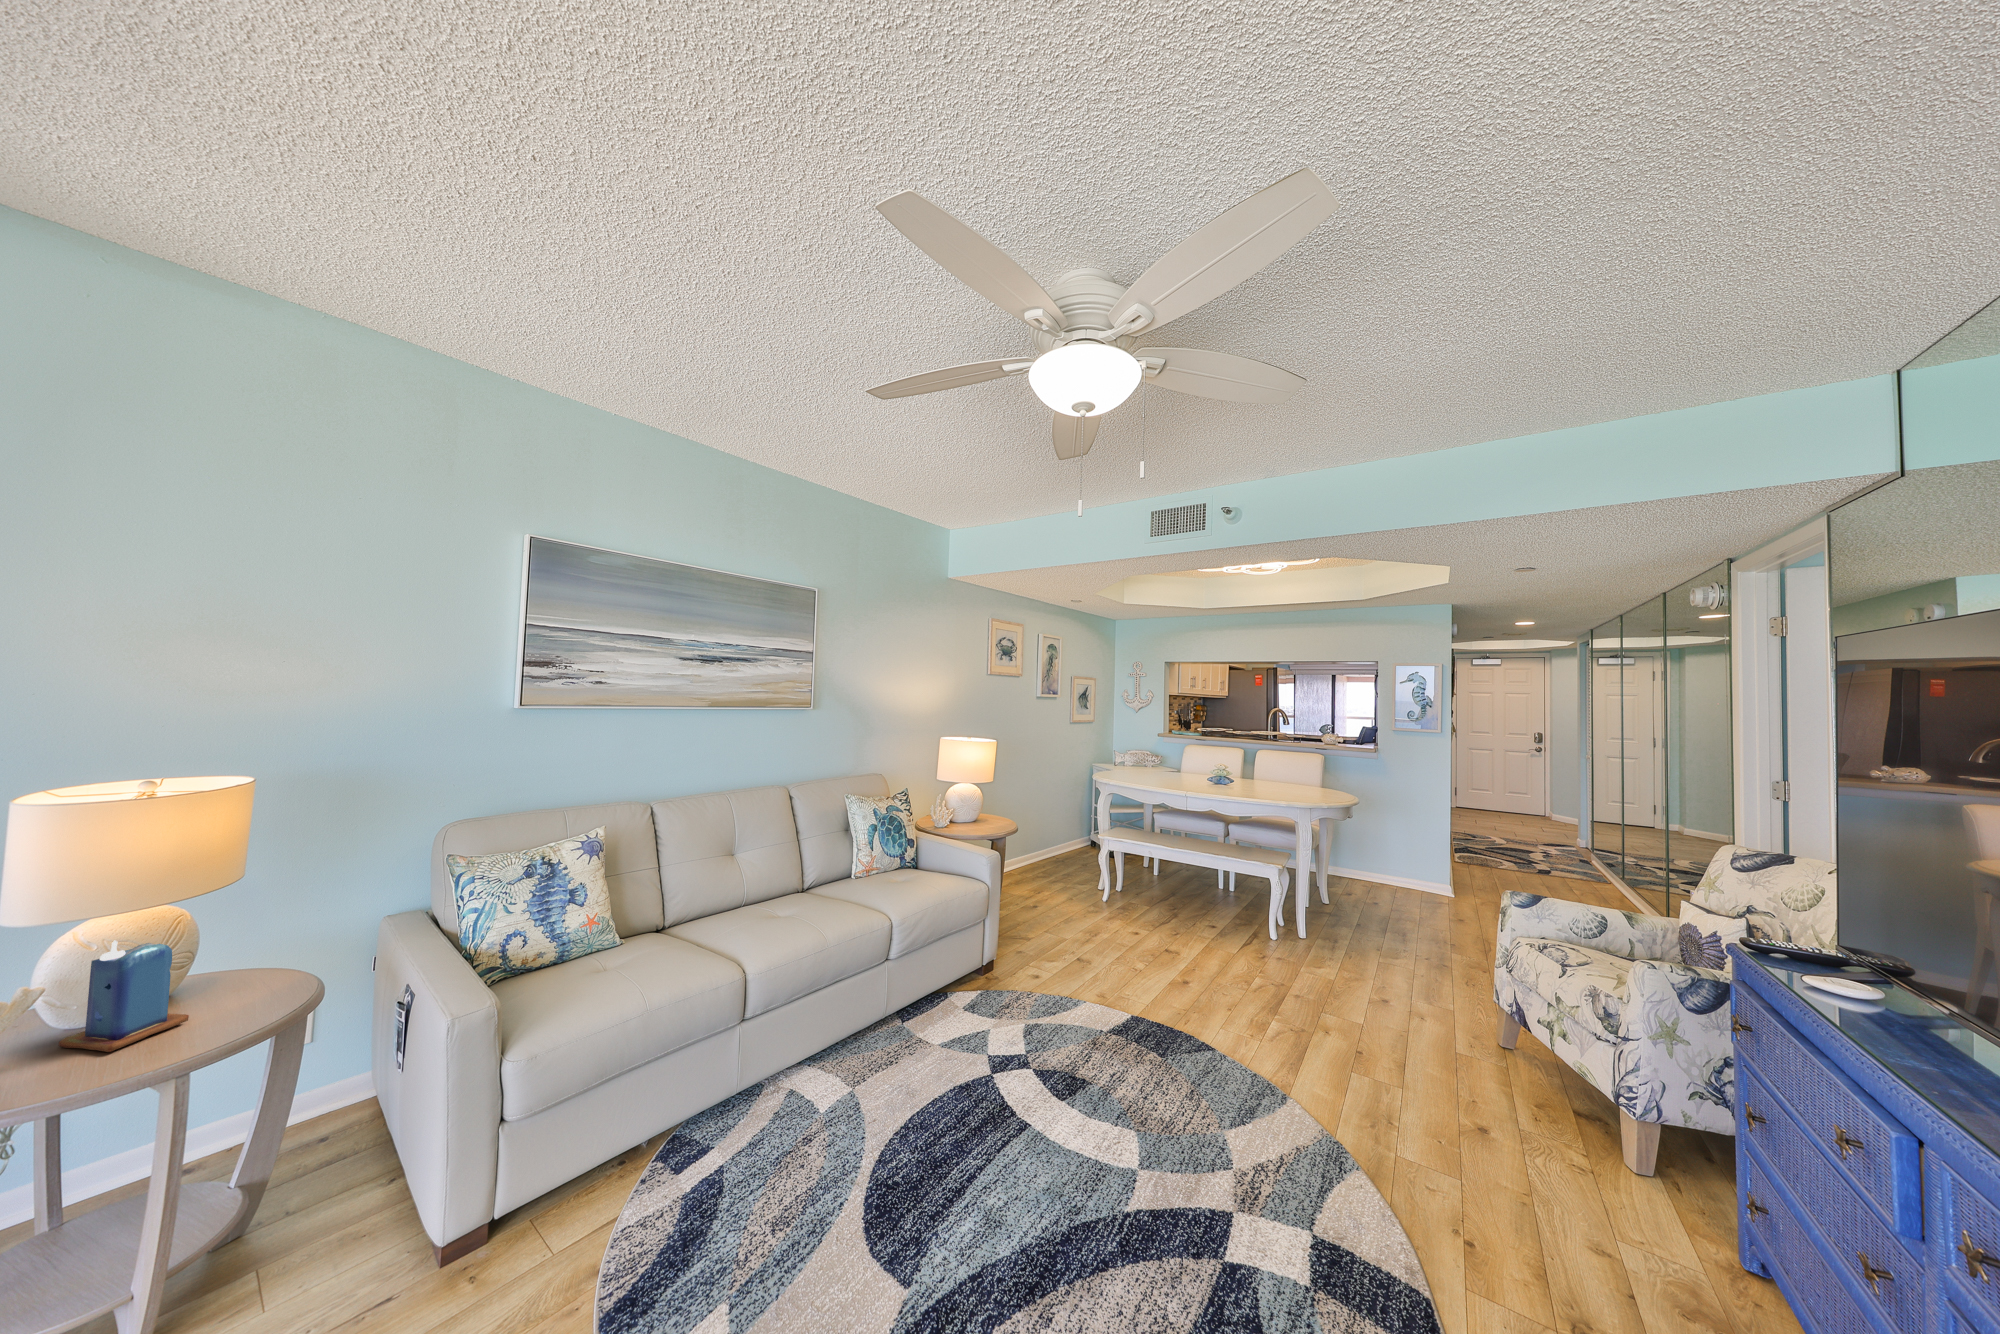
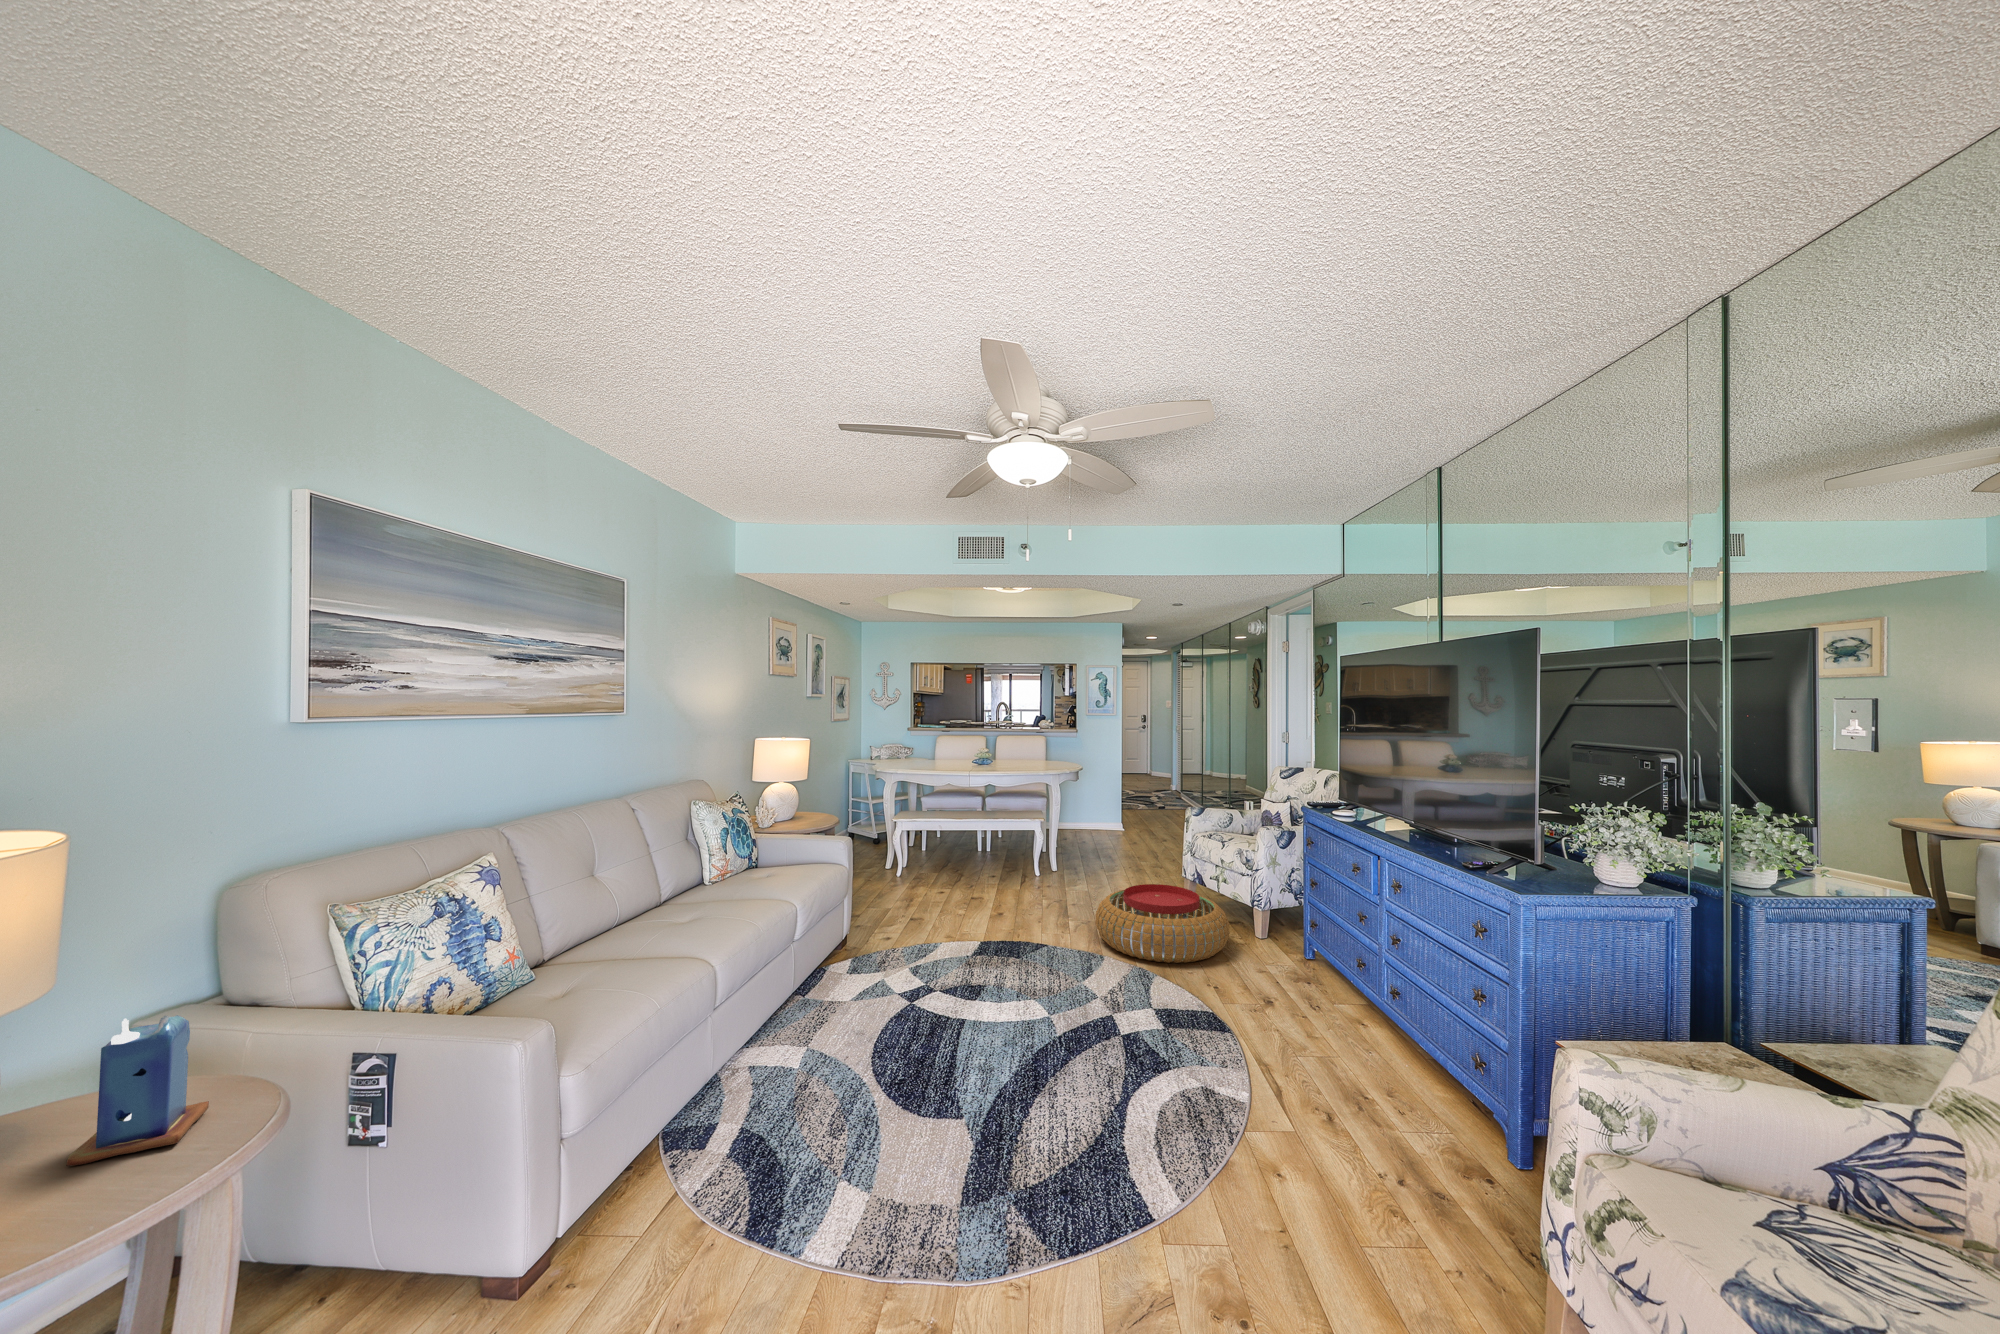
pouf: none [1300,998,1542,1169] -> present [1095,884,1230,963]

